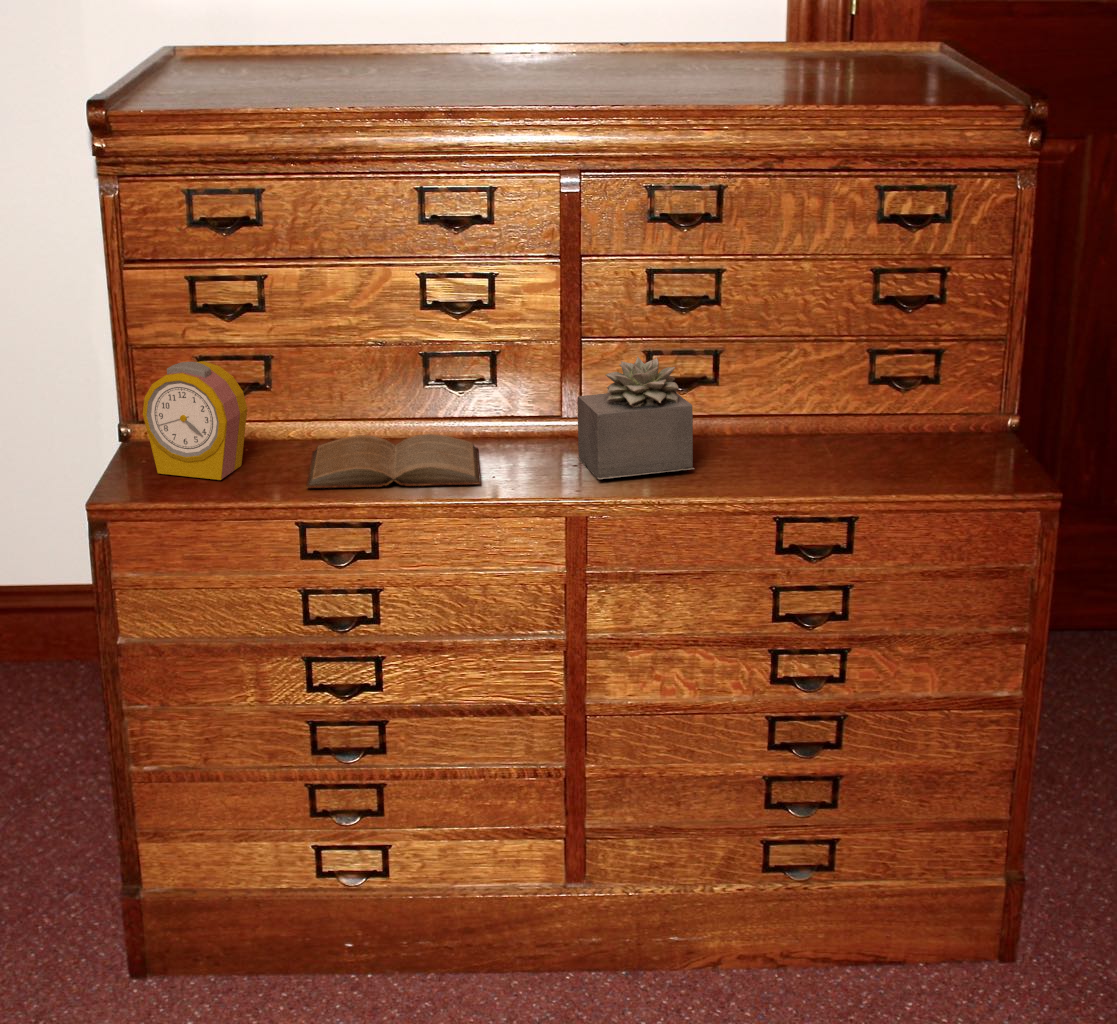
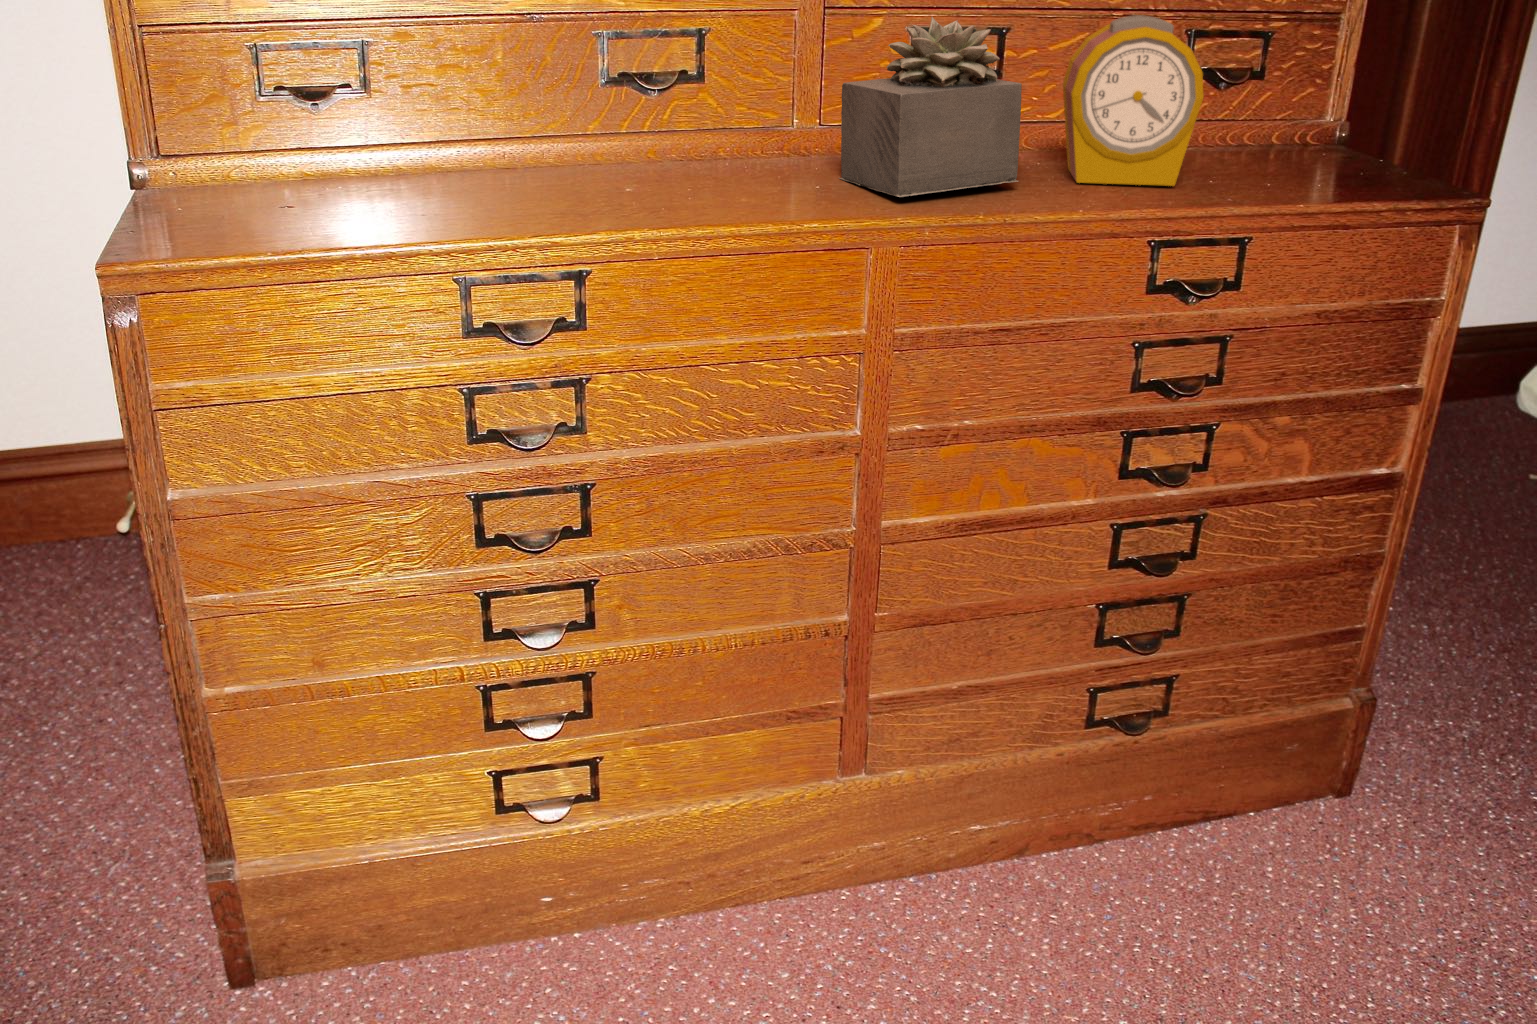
alarm clock: present [143,361,247,480] -> present [1063,15,1204,186]
book: present [306,434,481,488] -> none [445,151,731,225]

